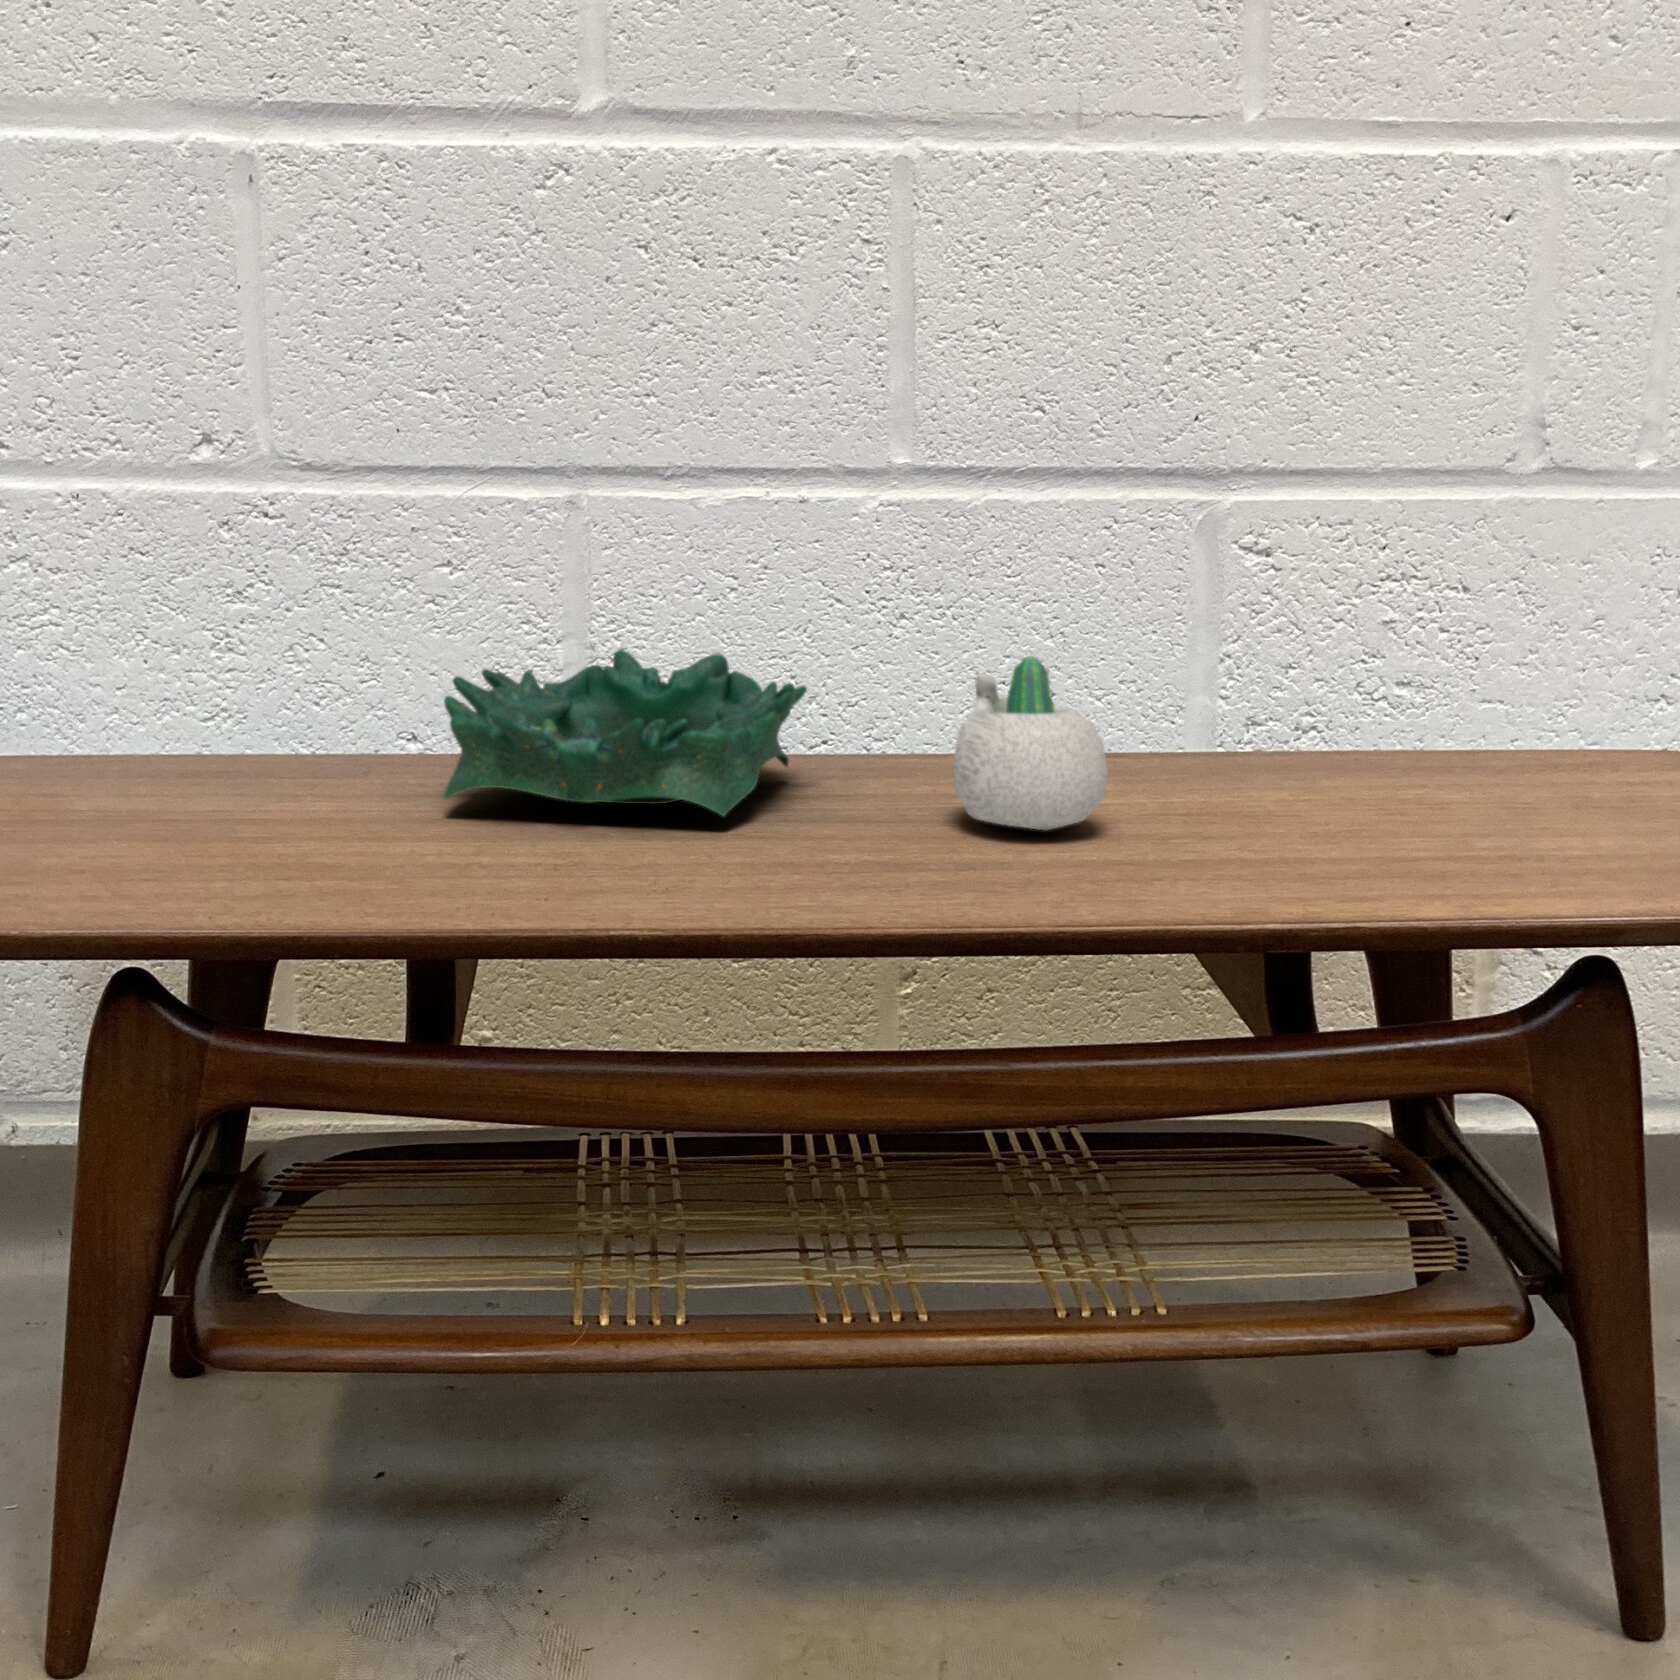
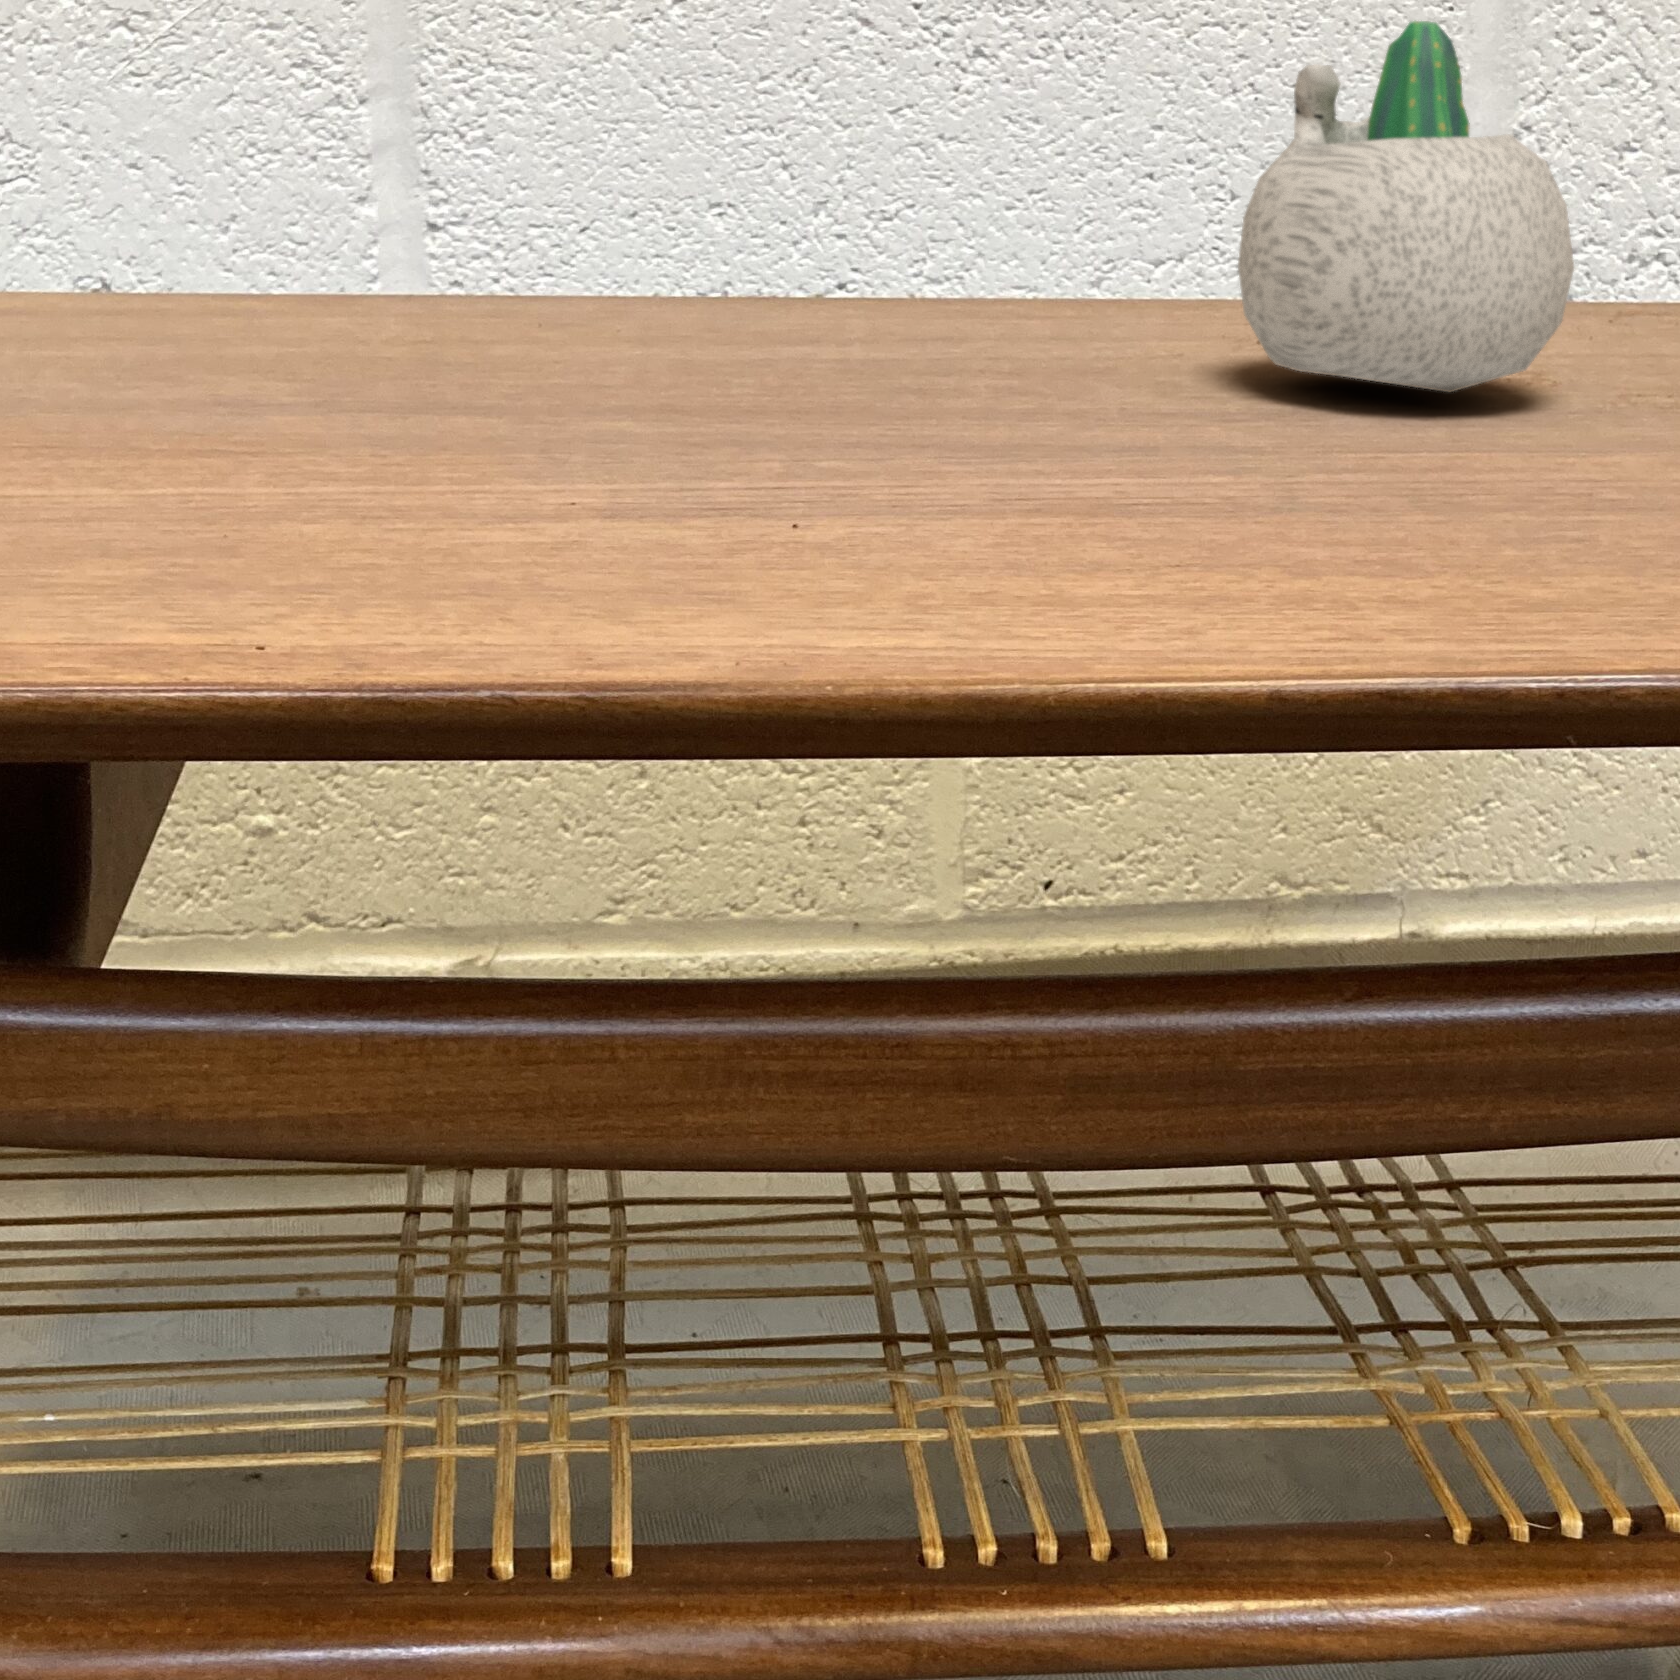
decorative bowl: present [444,649,807,816] -> none [185,69,905,375]

